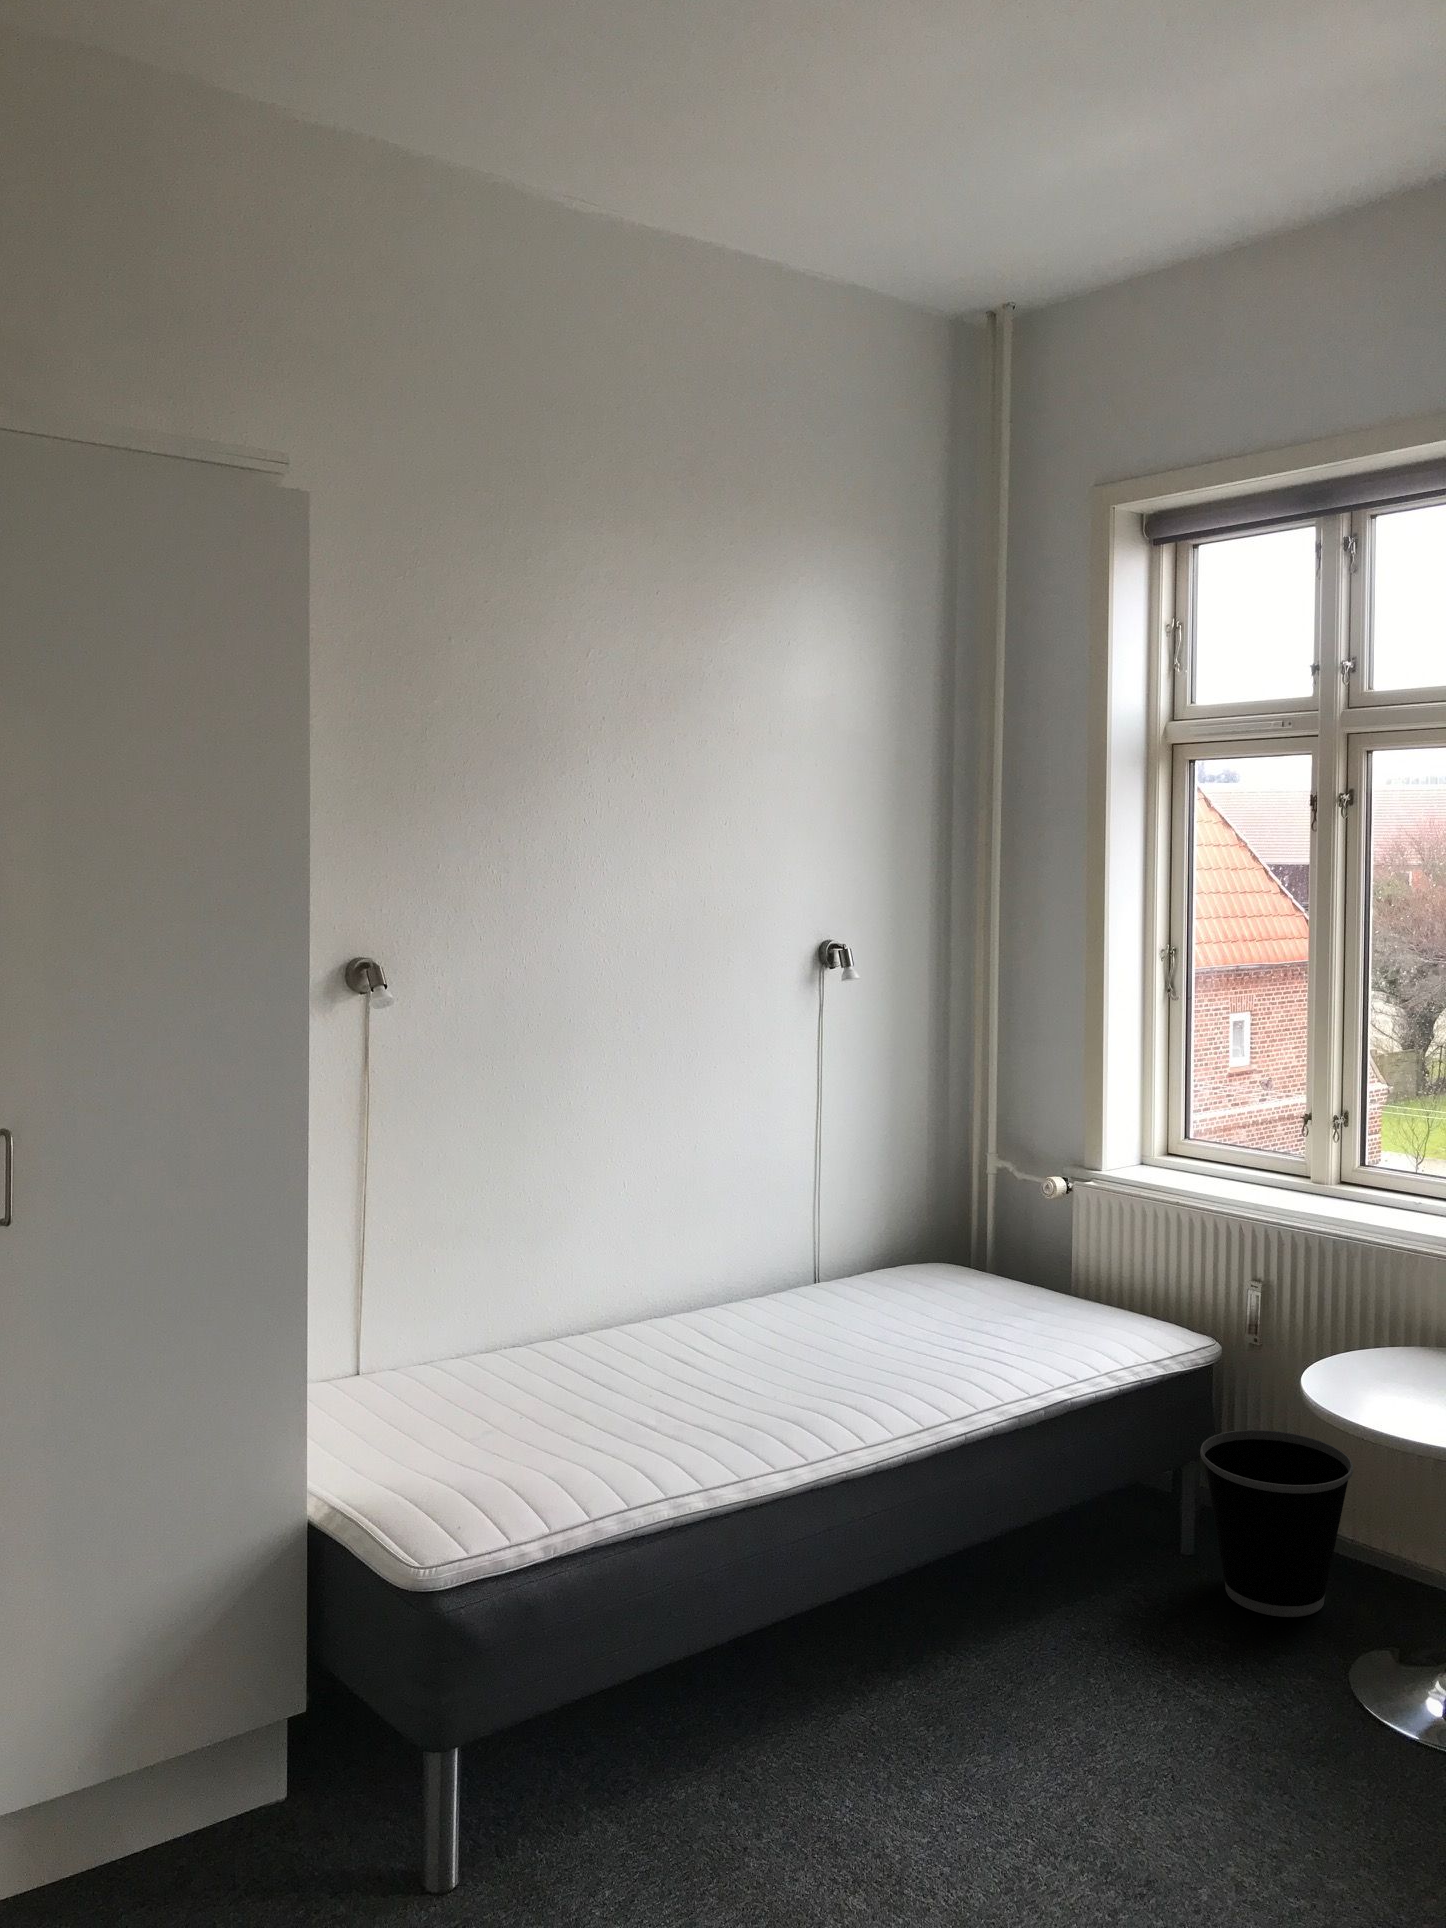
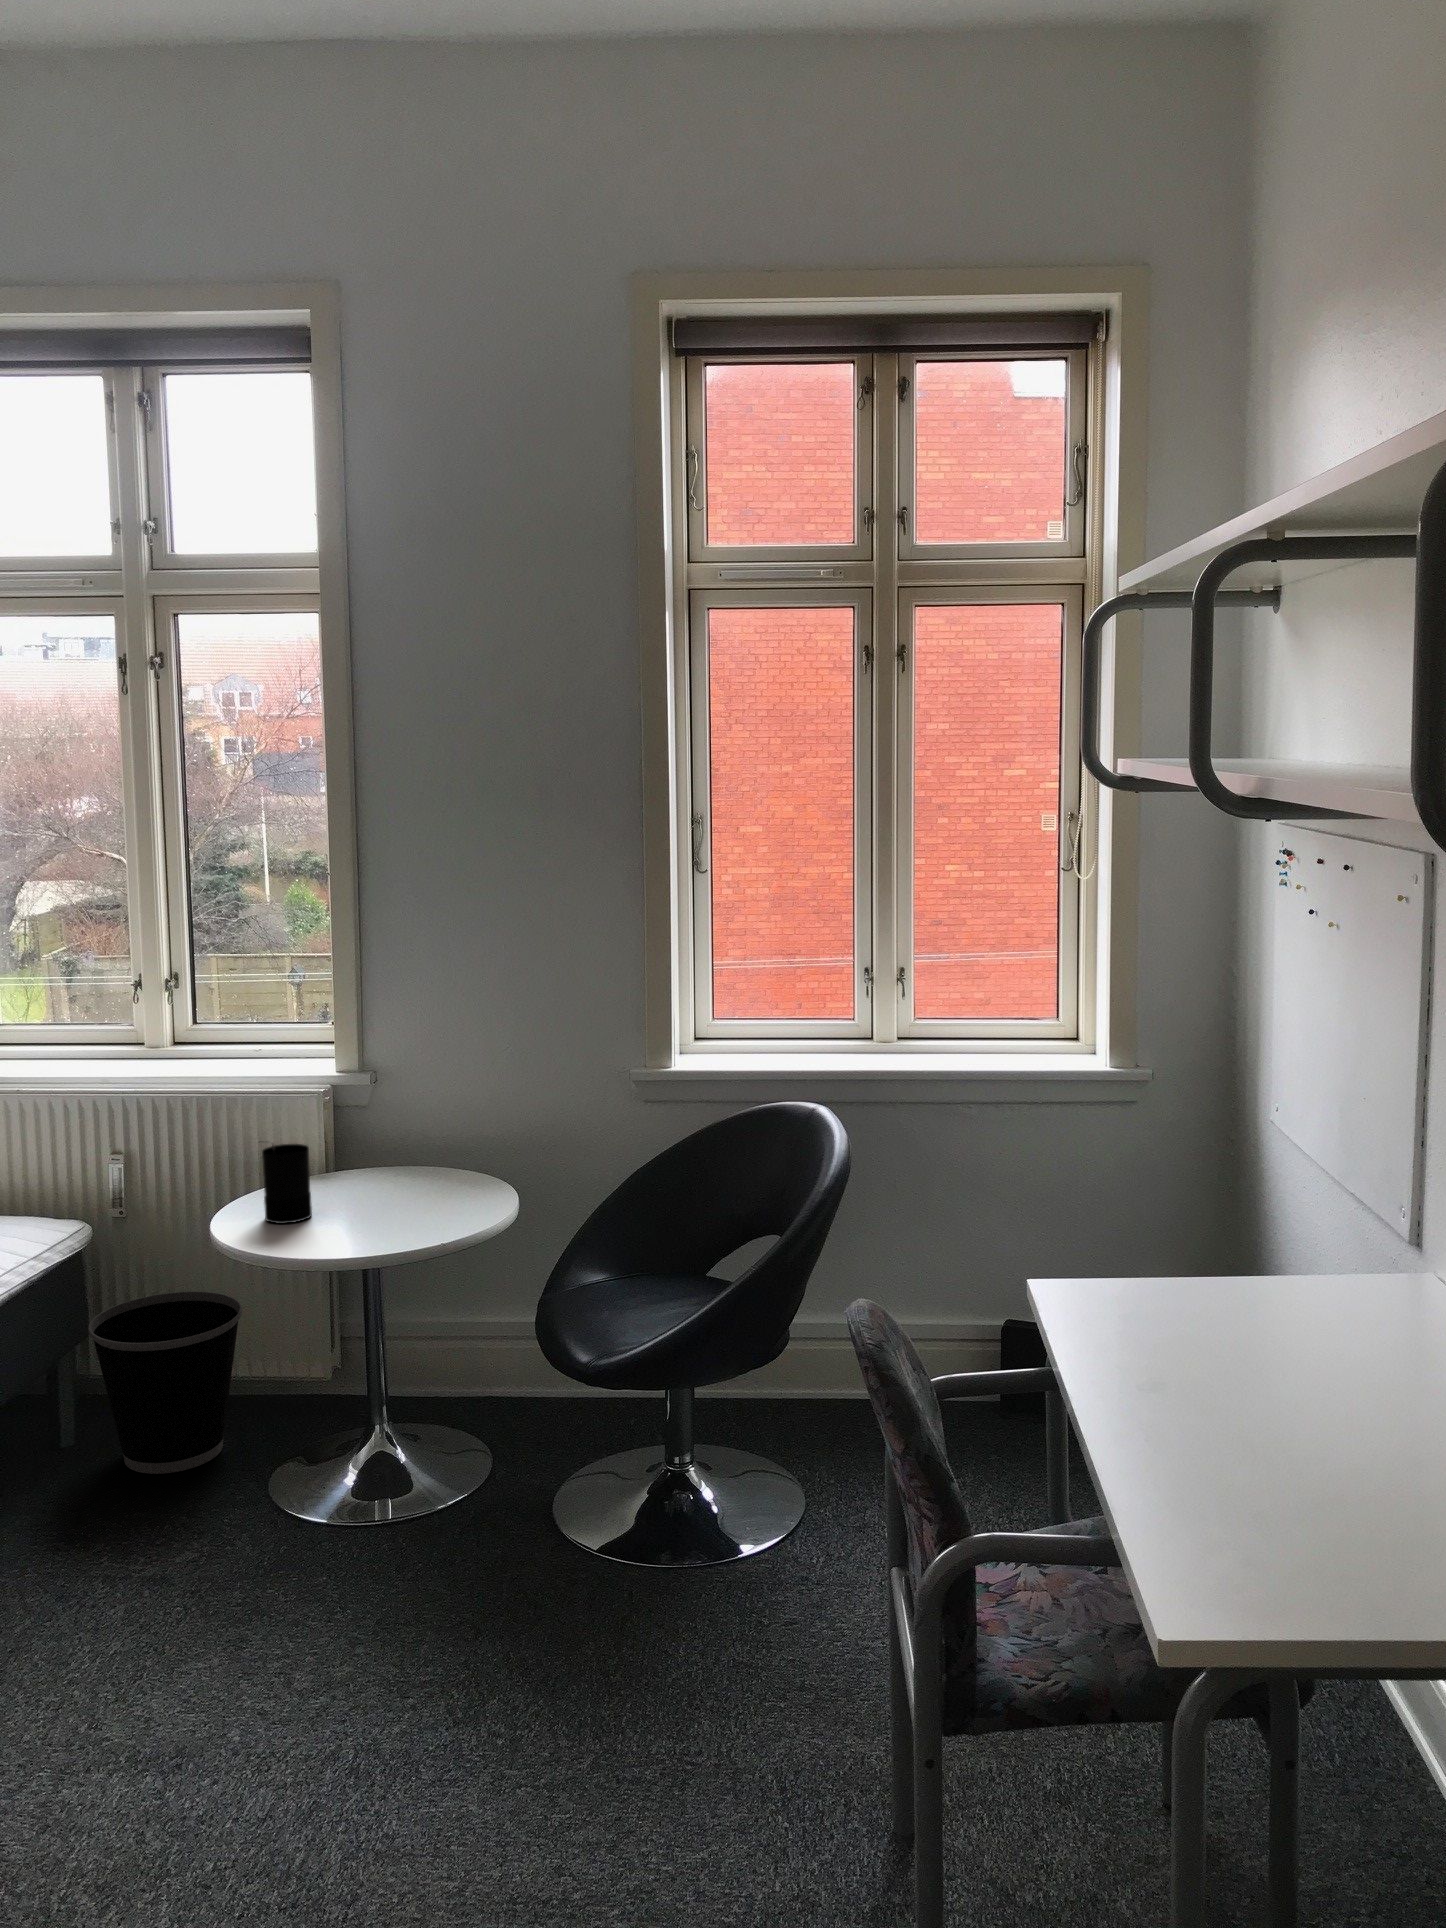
candle: none [1356,1307,1408,1401] -> present [259,1142,312,1224]

